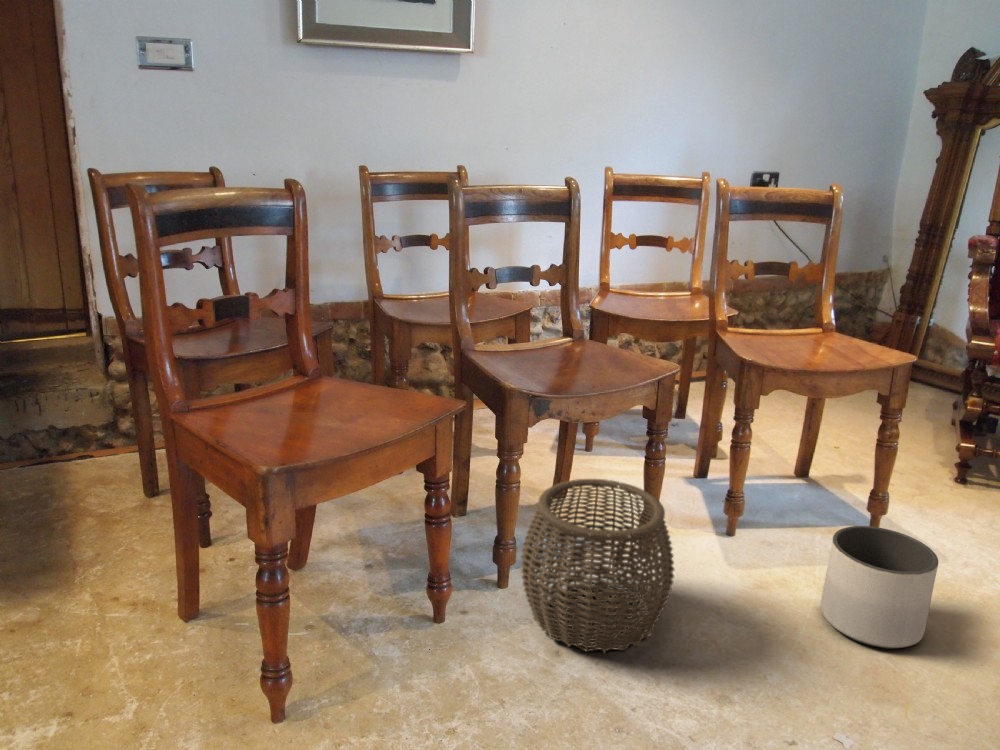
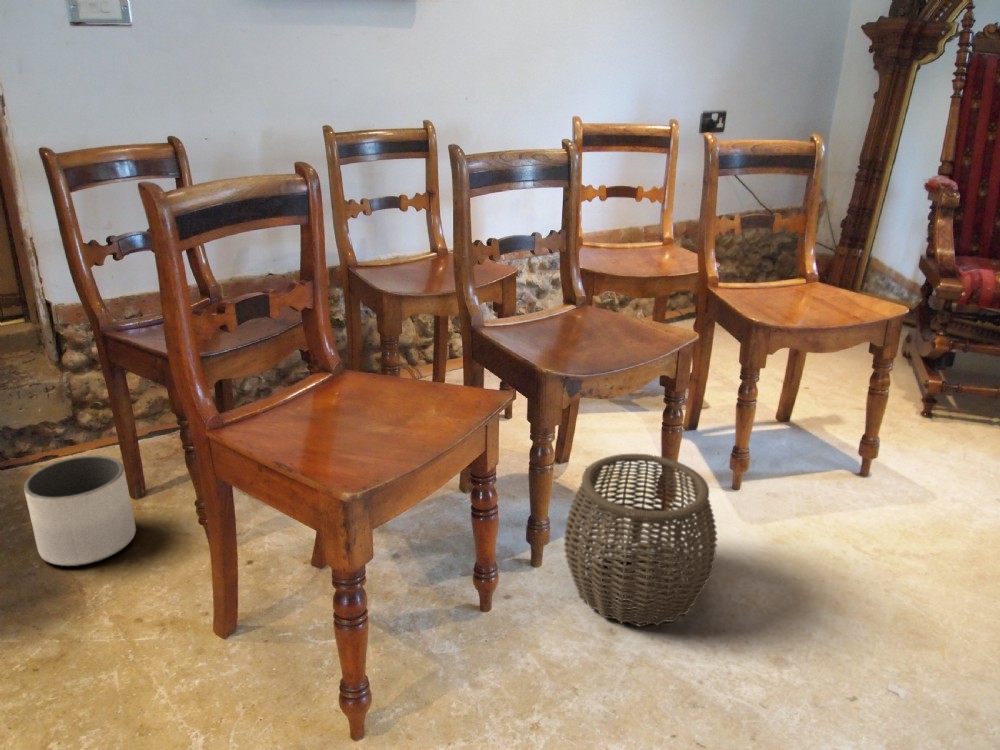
planter: present [821,526,938,648] -> present [24,455,136,566]

